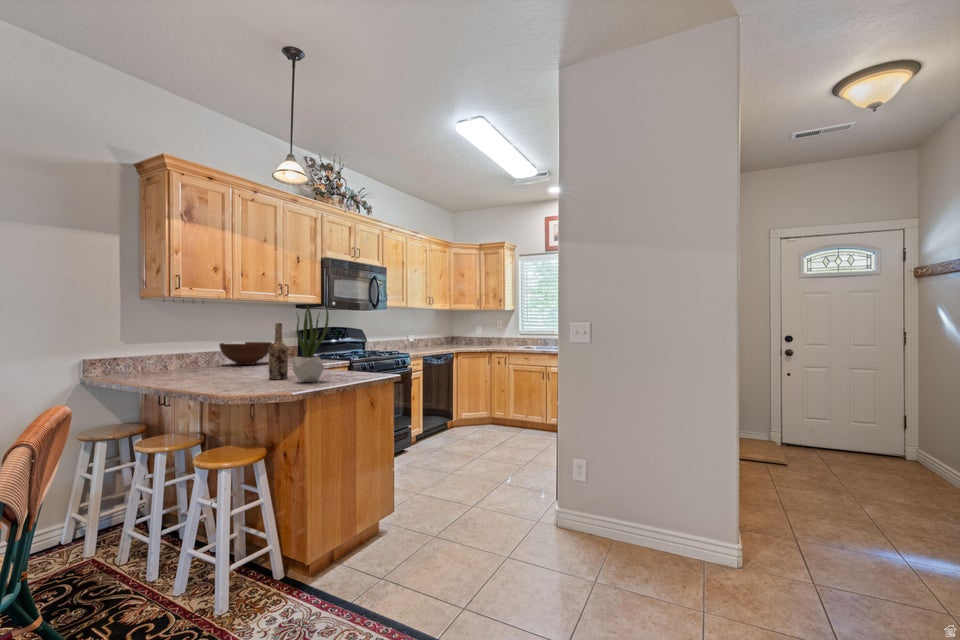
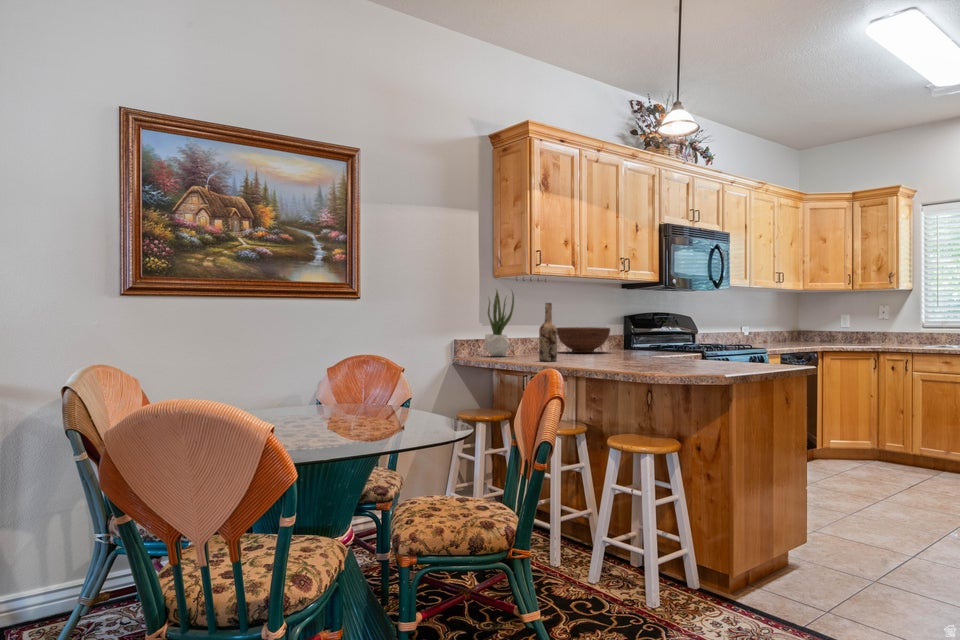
potted plant: present [293,305,329,382] -> present [485,290,514,357]
wine bottle: present [269,323,288,380] -> present [539,303,557,361]

